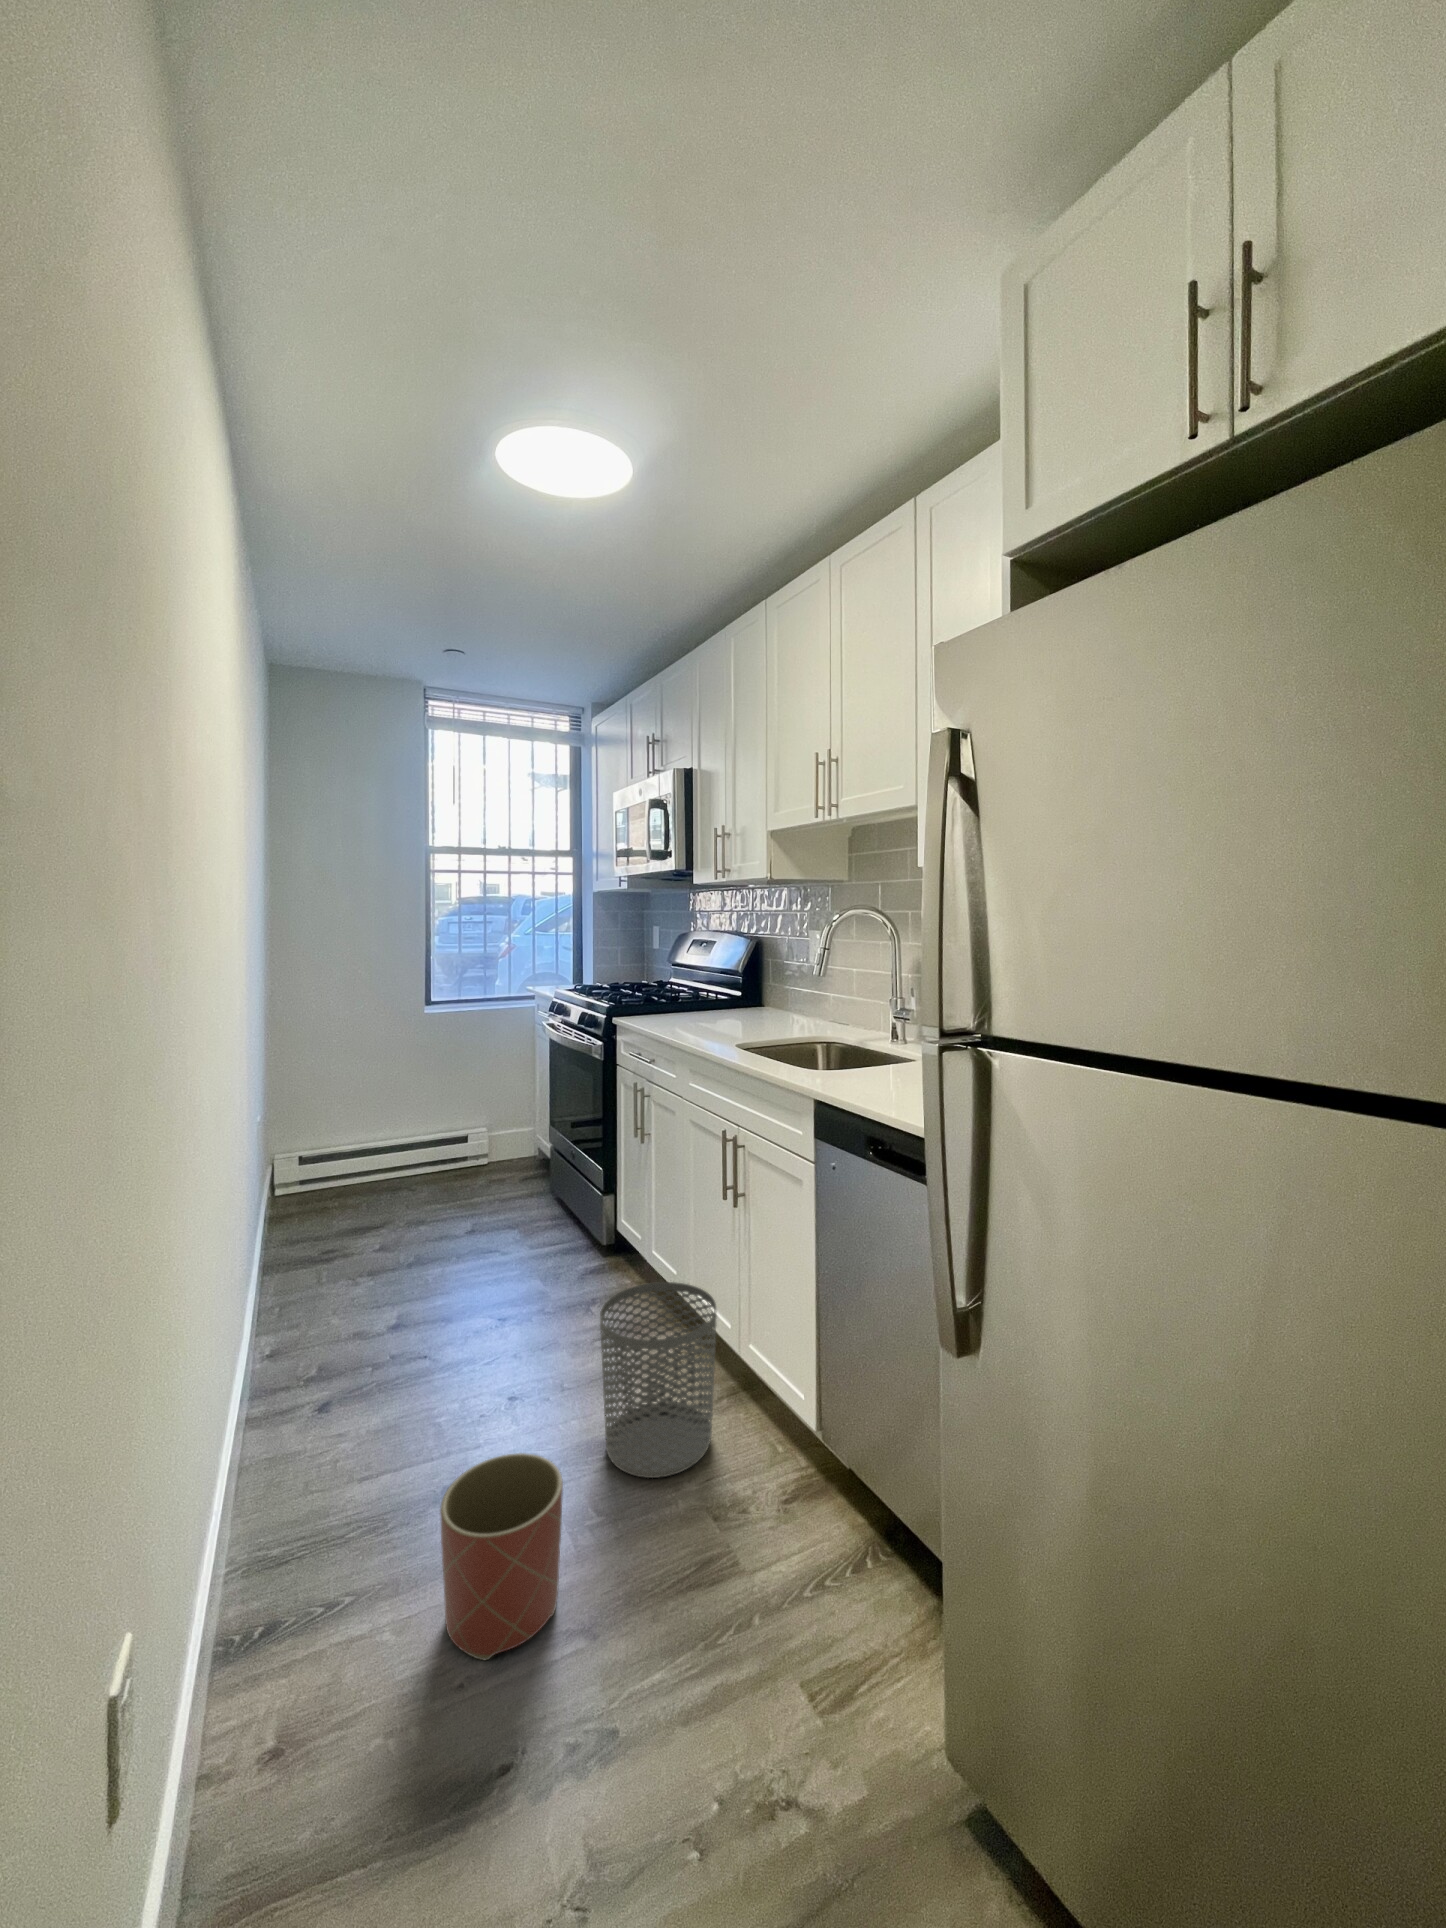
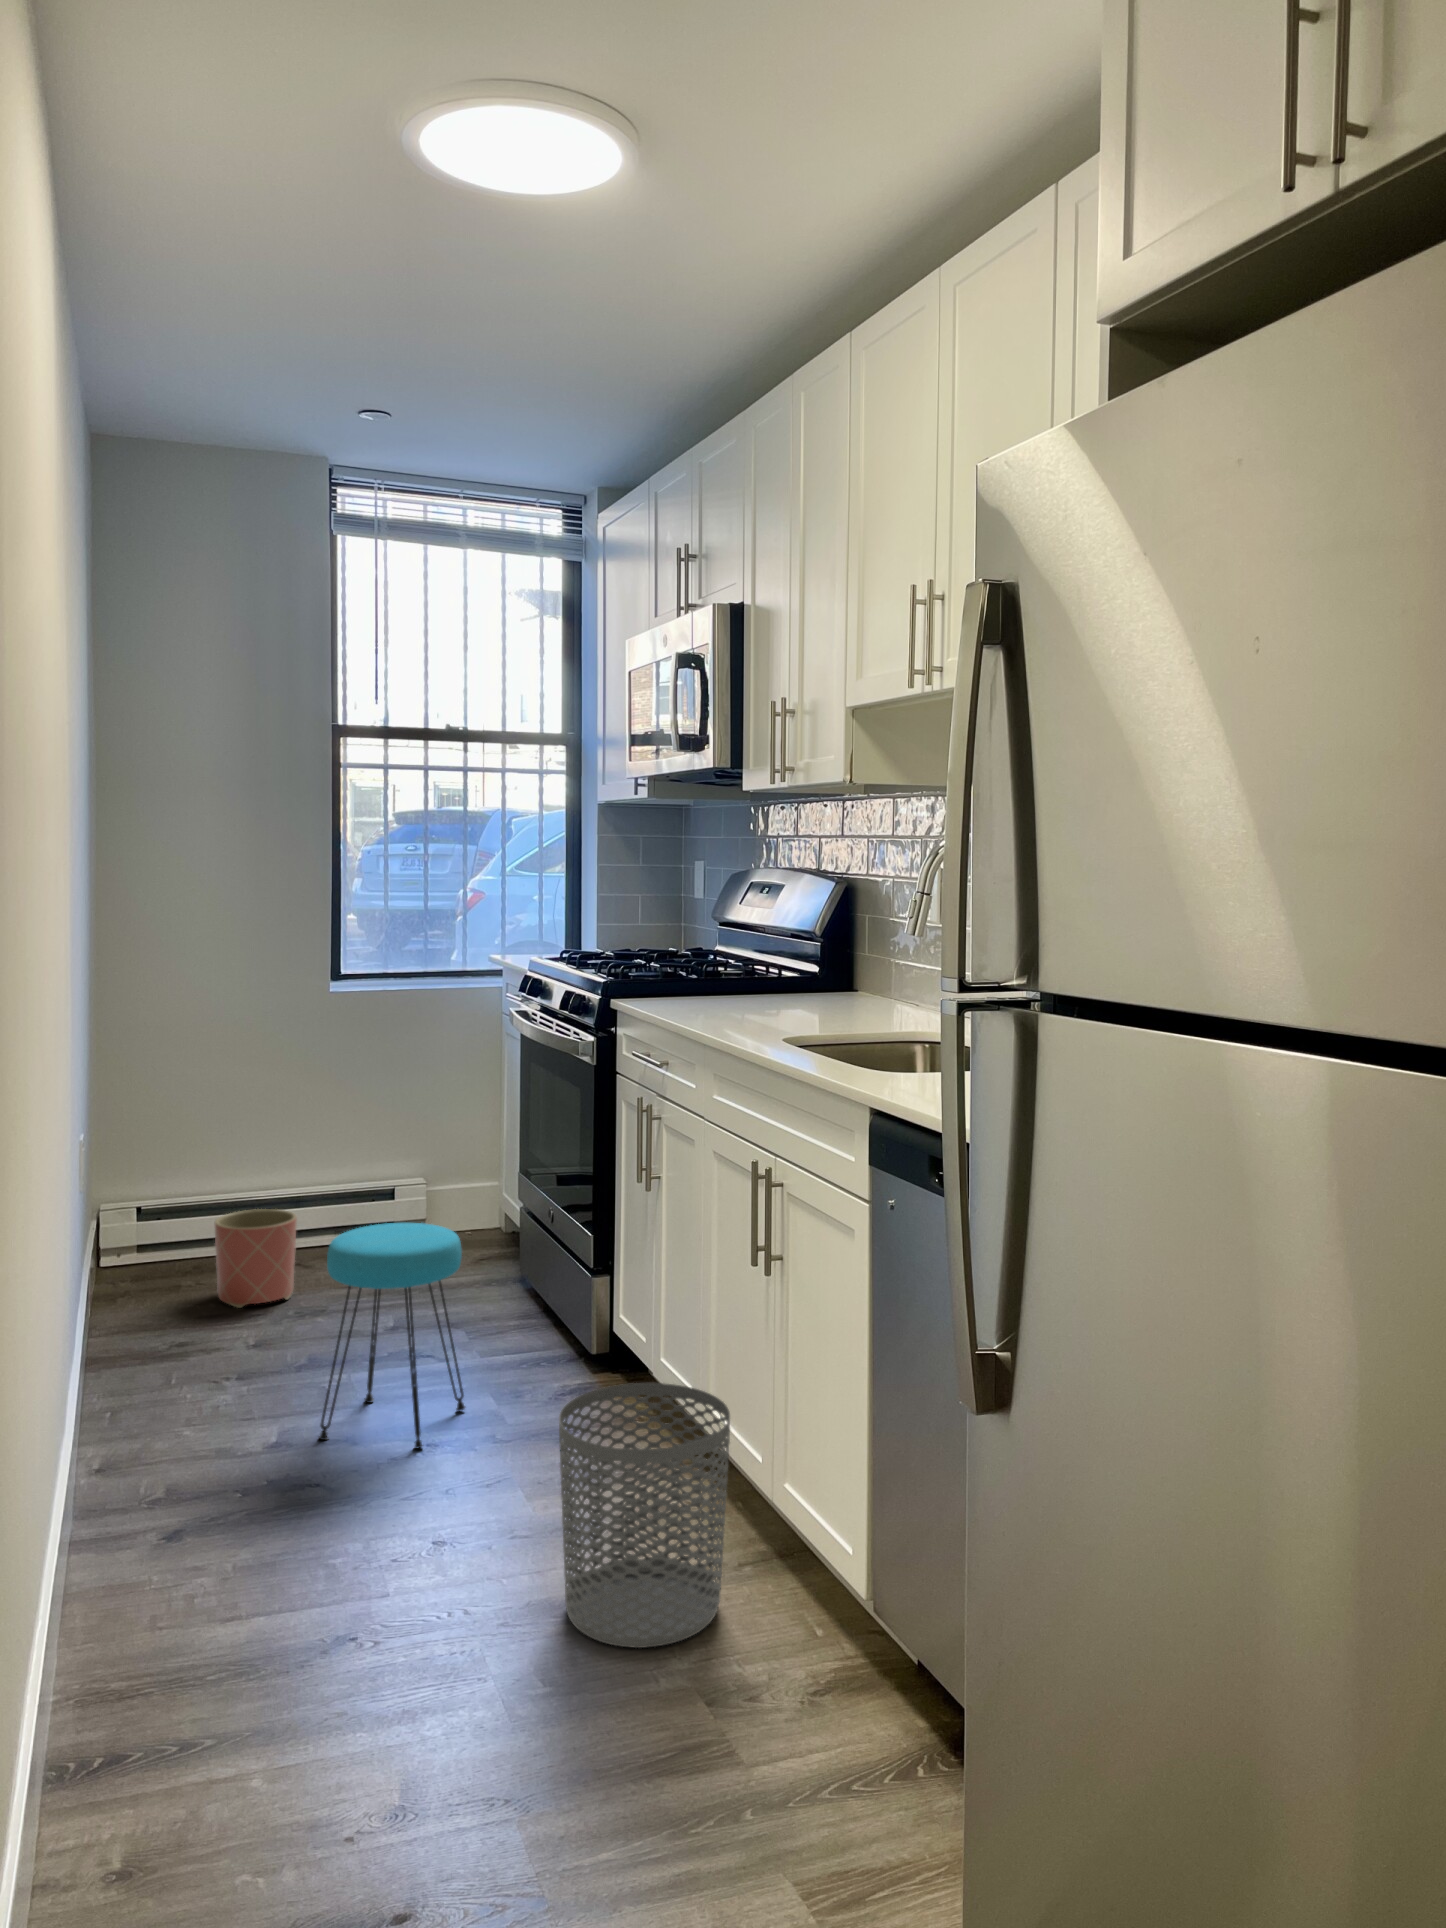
stool: none [423,1170,523,1326] -> present [319,1223,465,1448]
planter: present [440,1453,563,1660] -> present [215,1209,297,1308]

